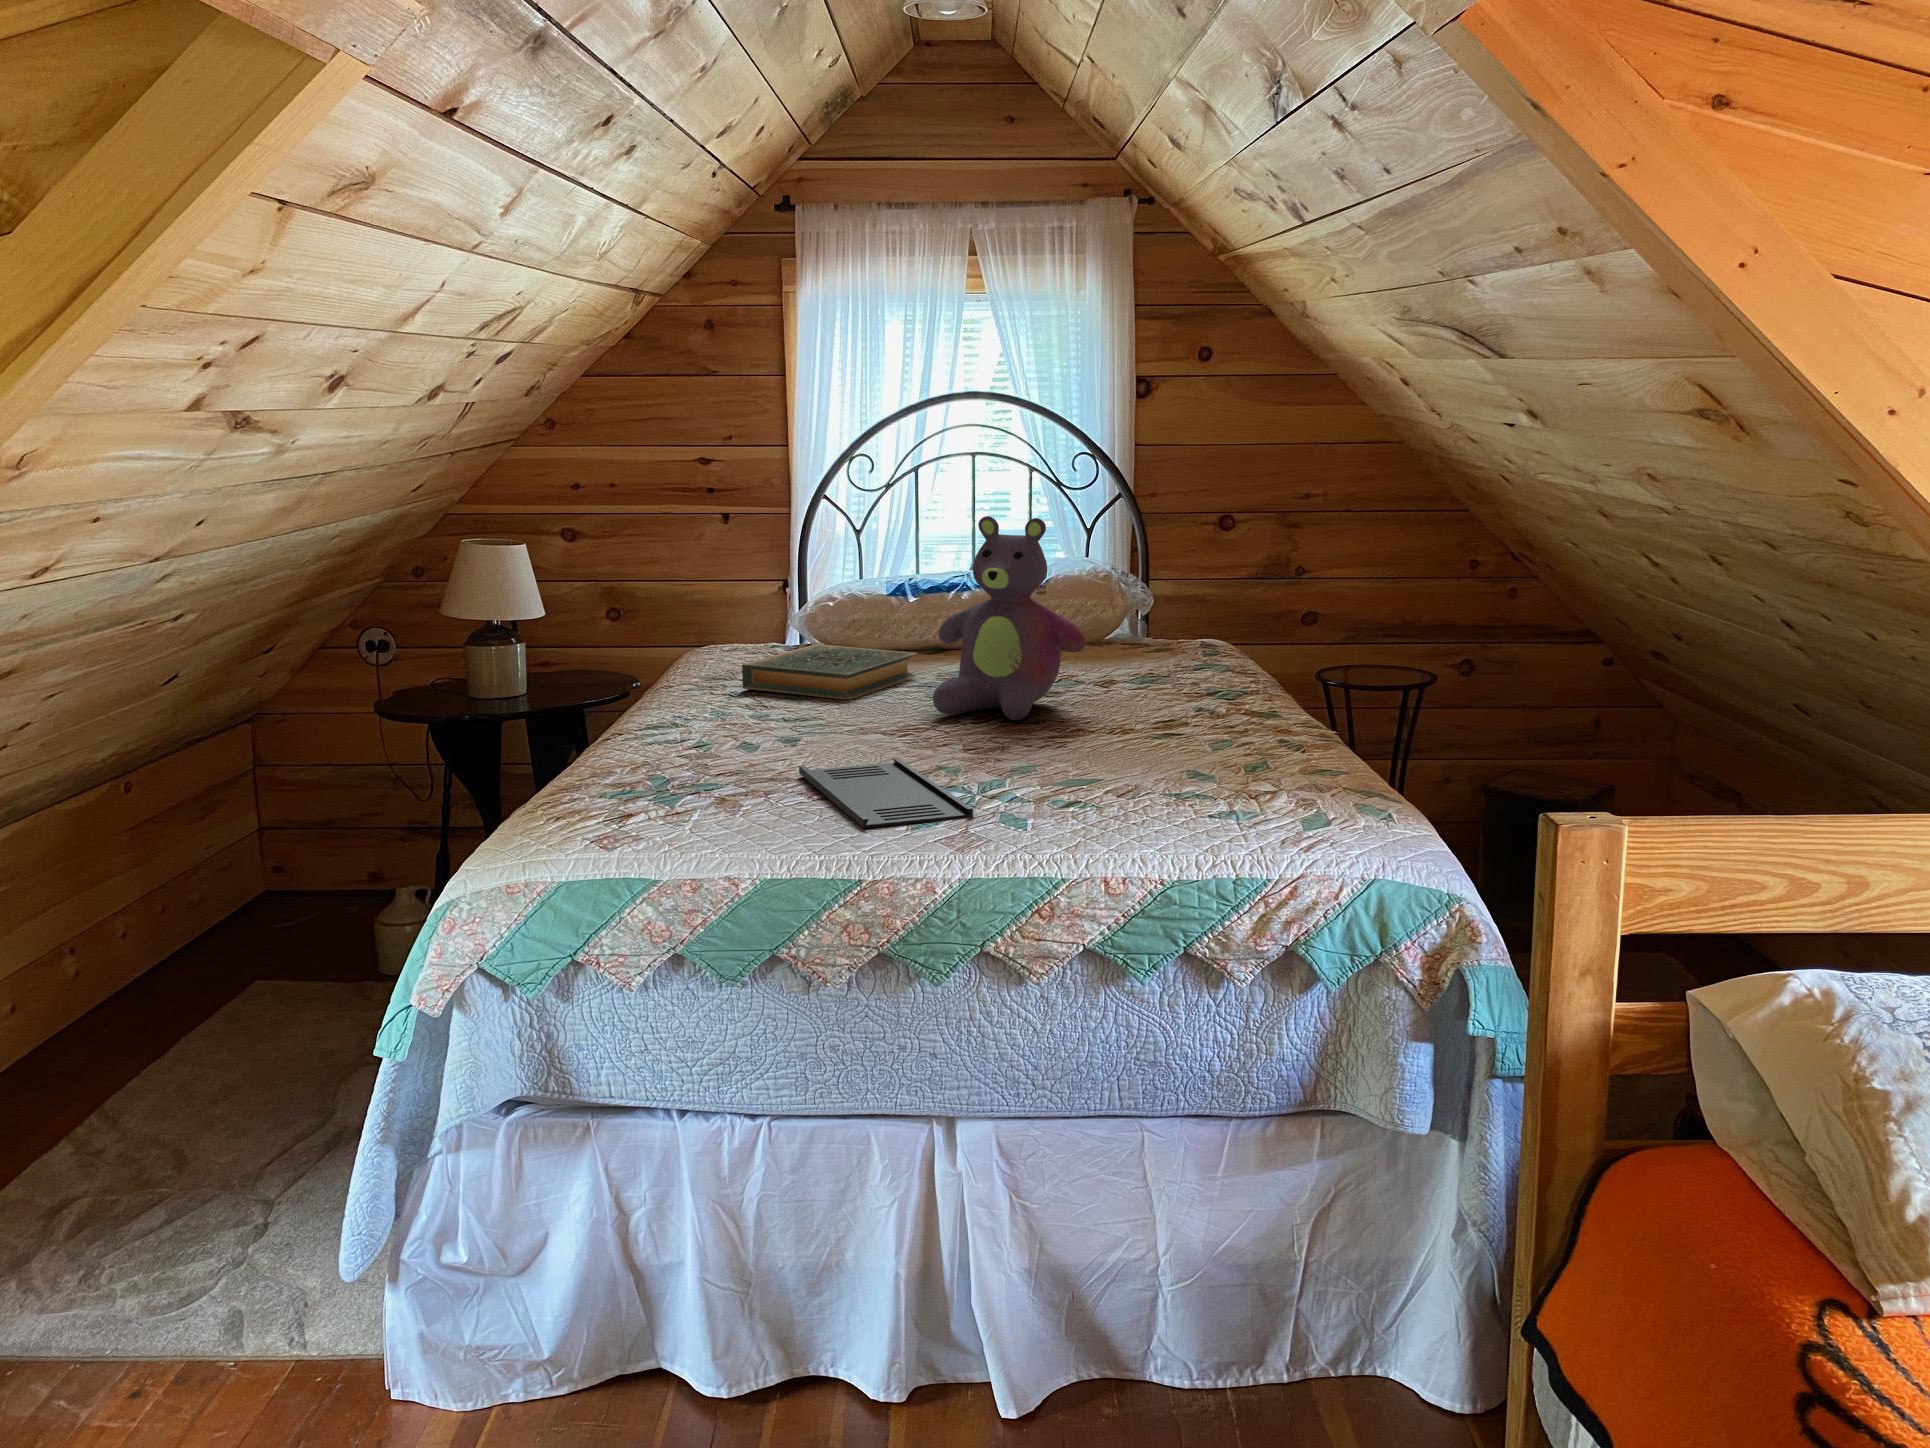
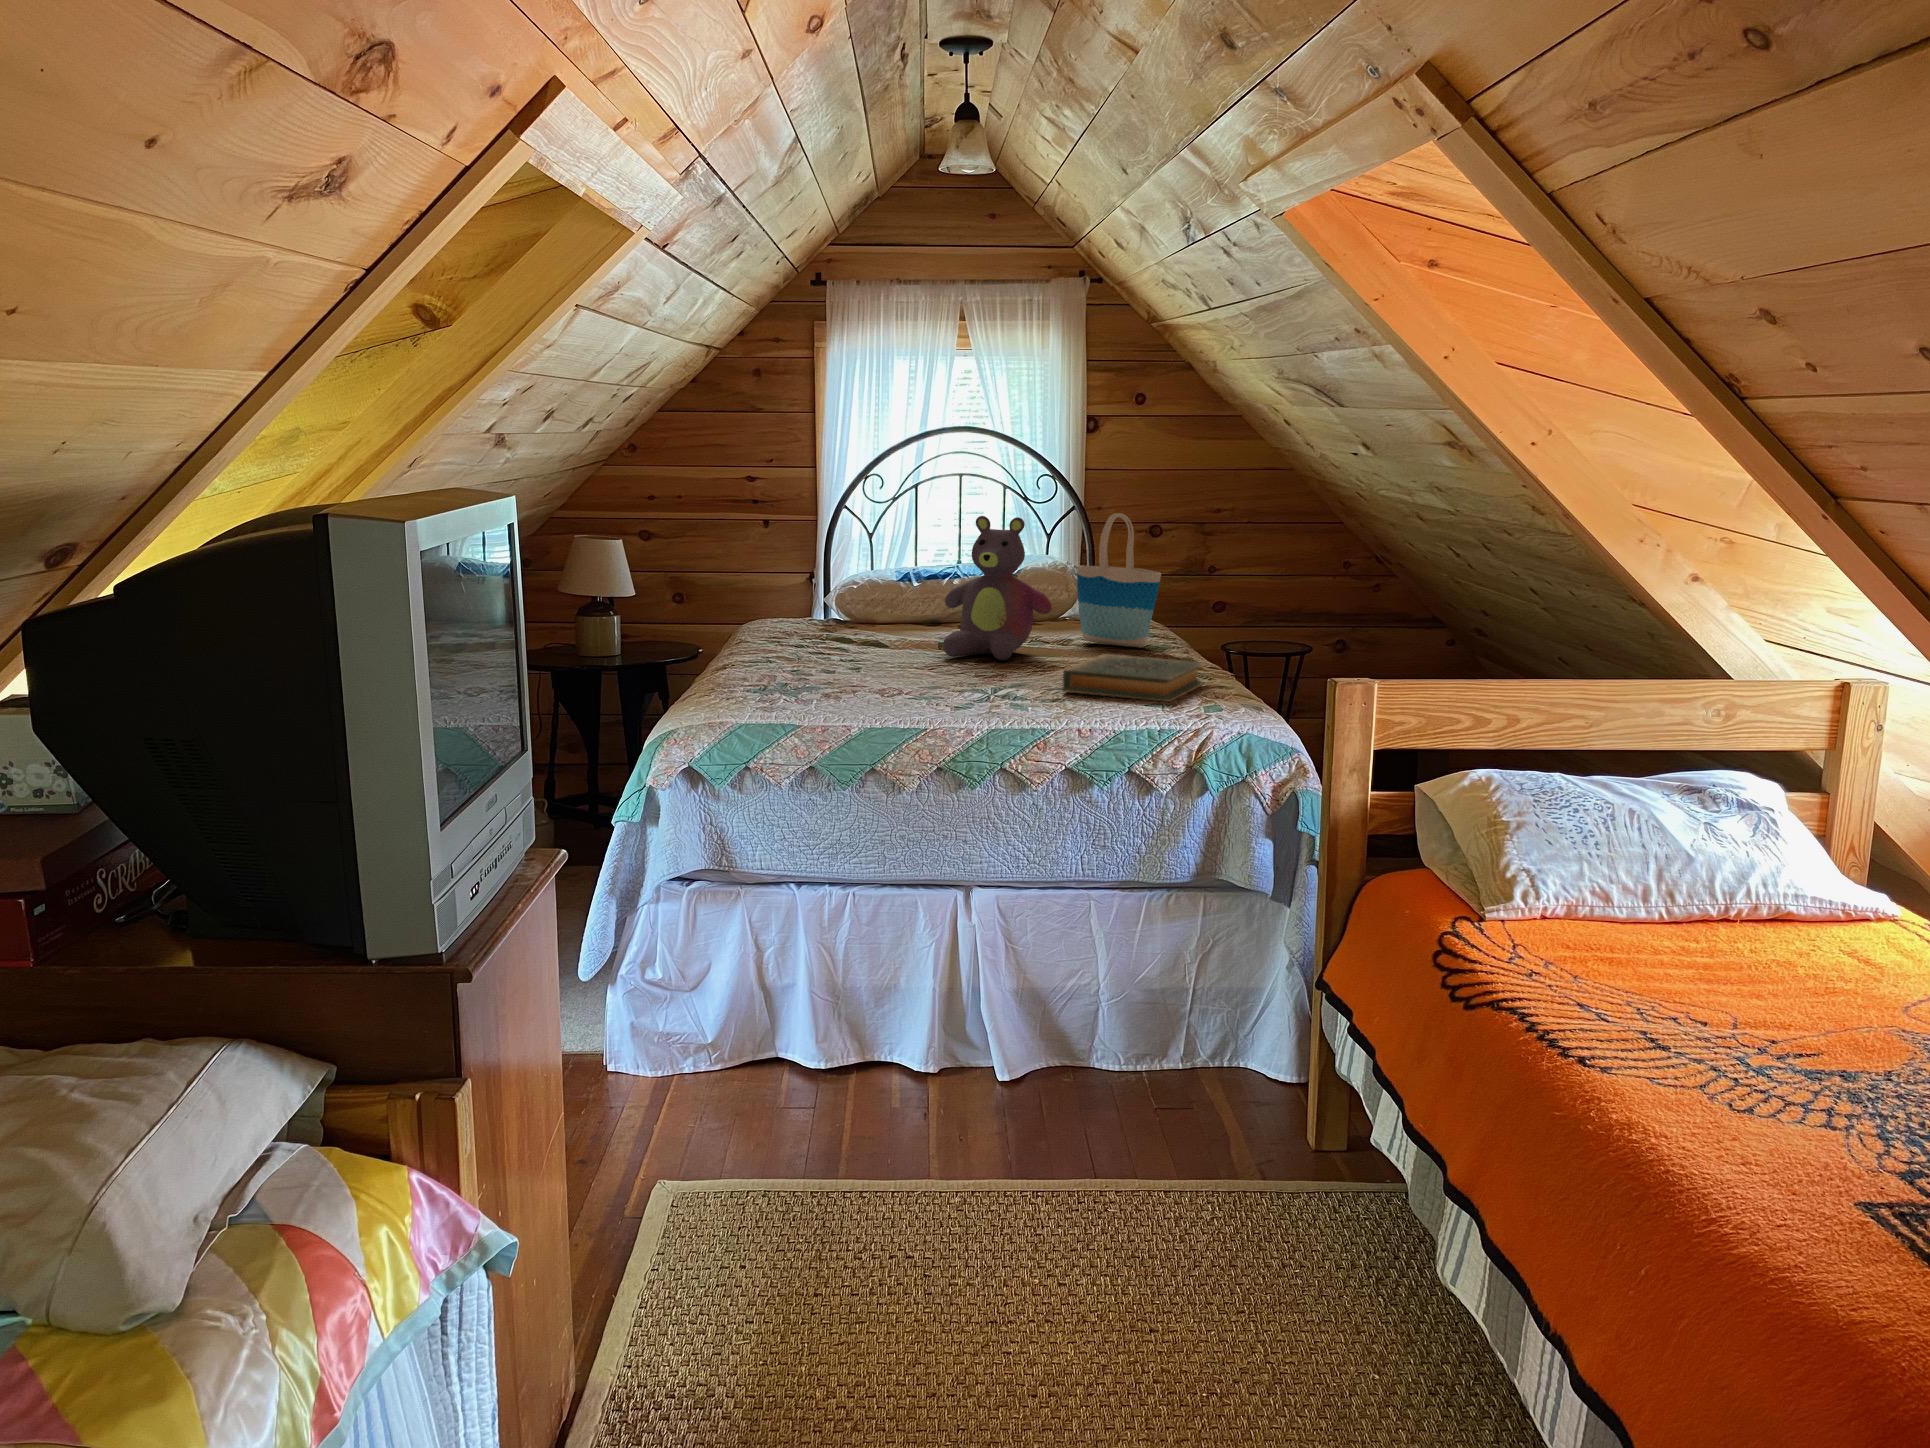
tote bag: none [1122,509,1238,692] -> present [1077,514,1161,647]
hardback book: present [742,644,917,700] -> present [1062,654,1204,702]
tray: present [799,757,973,828] -> none [860,677,984,710]

